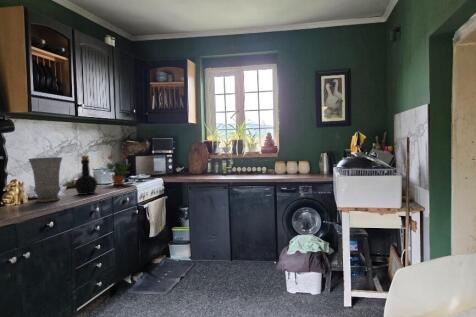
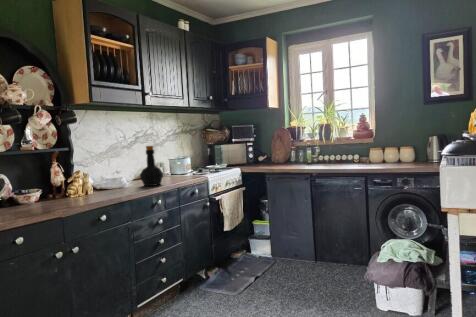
potted plant: present [104,154,129,185] -> none [174,142,203,176]
vase: present [29,157,62,202] -> none [91,148,124,194]

